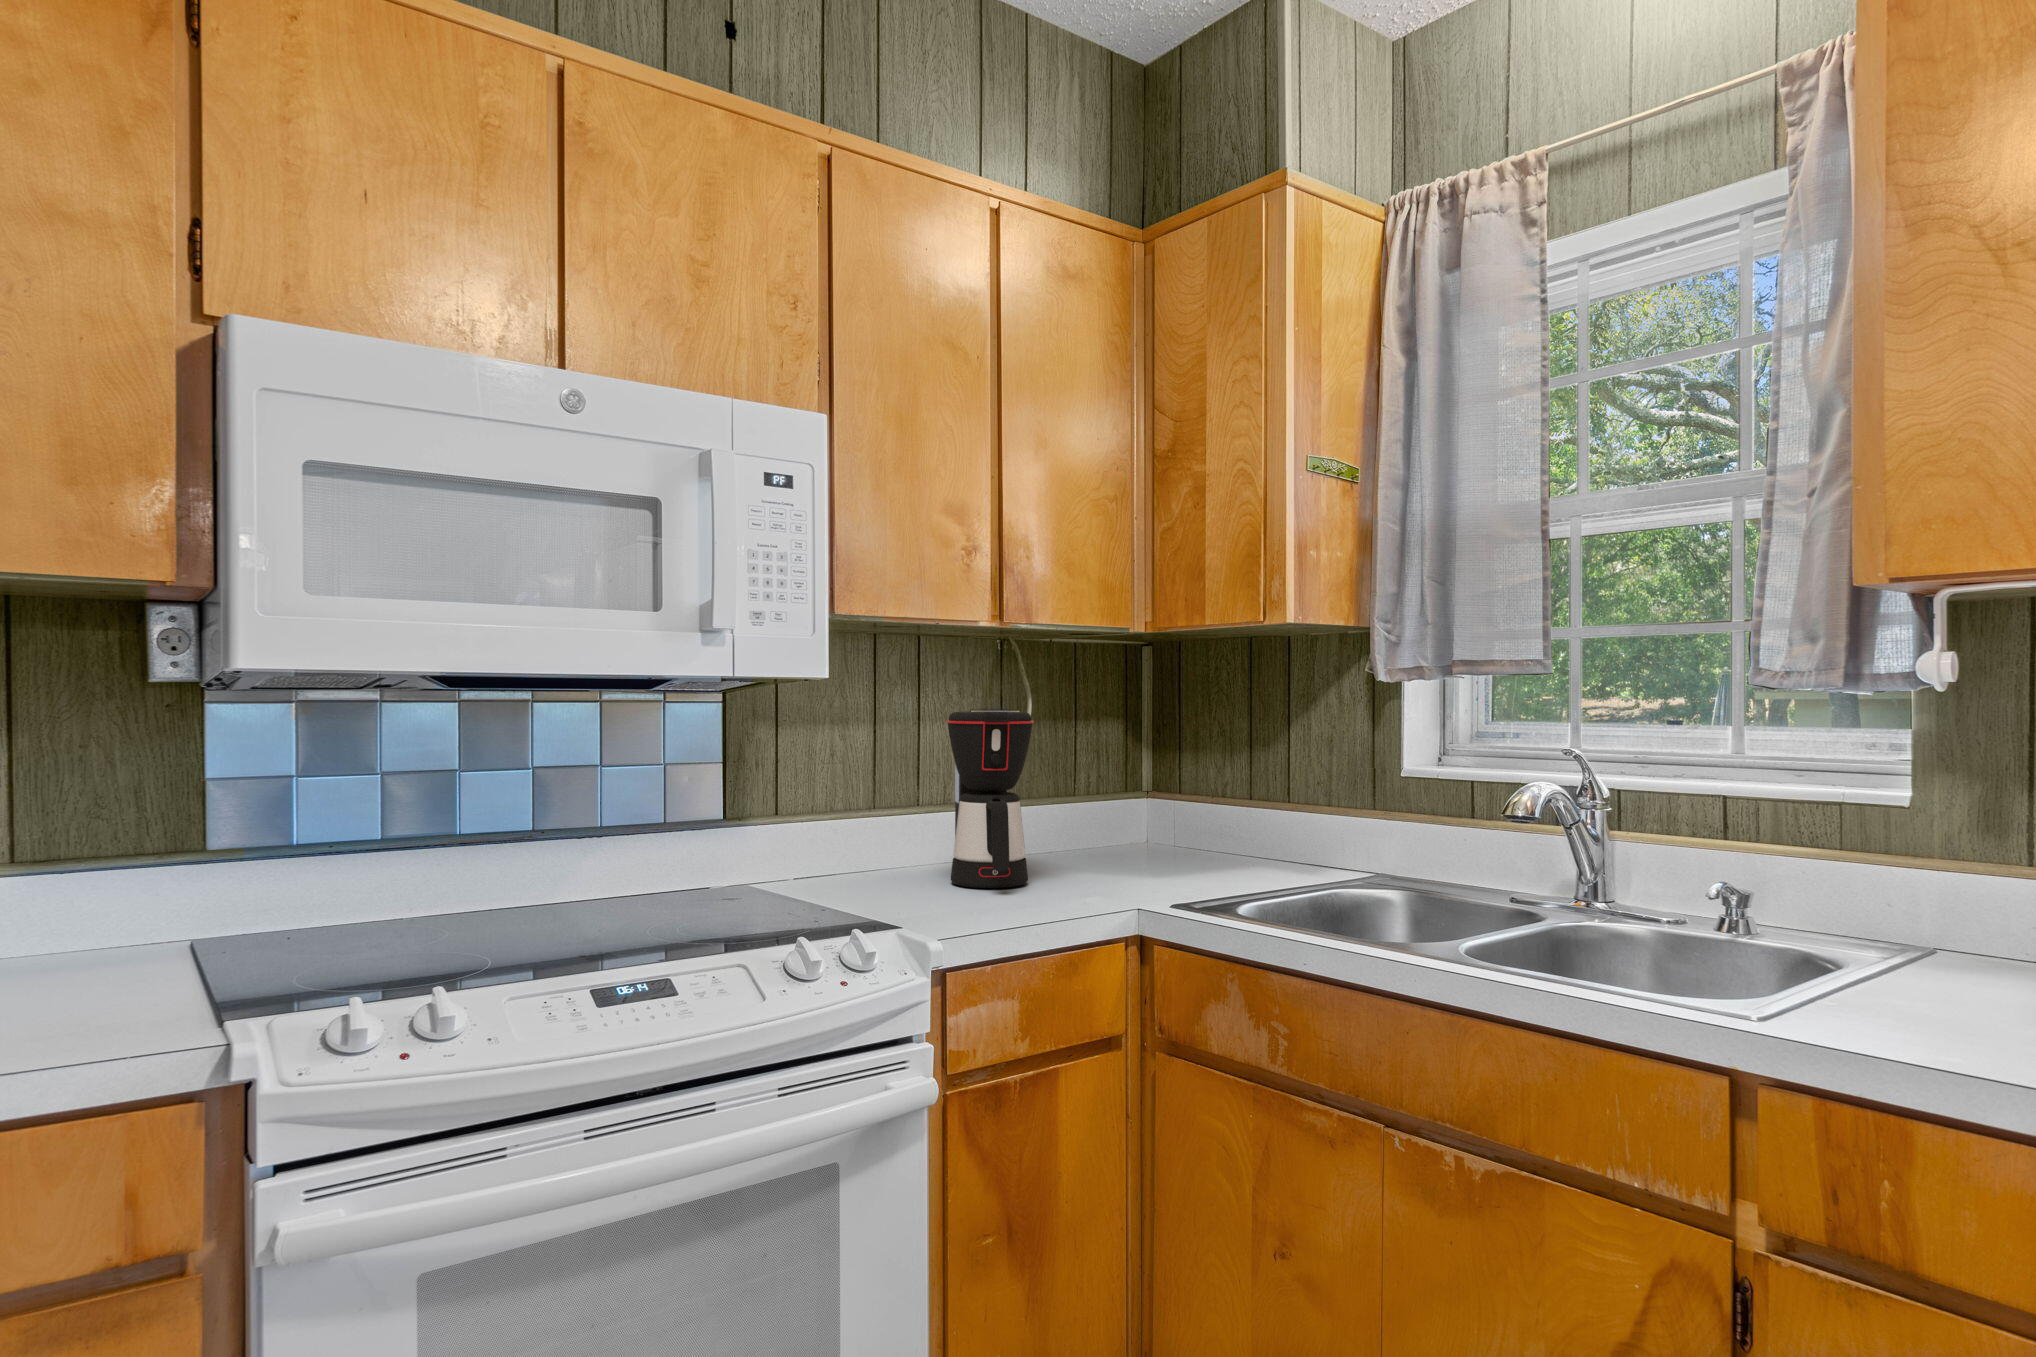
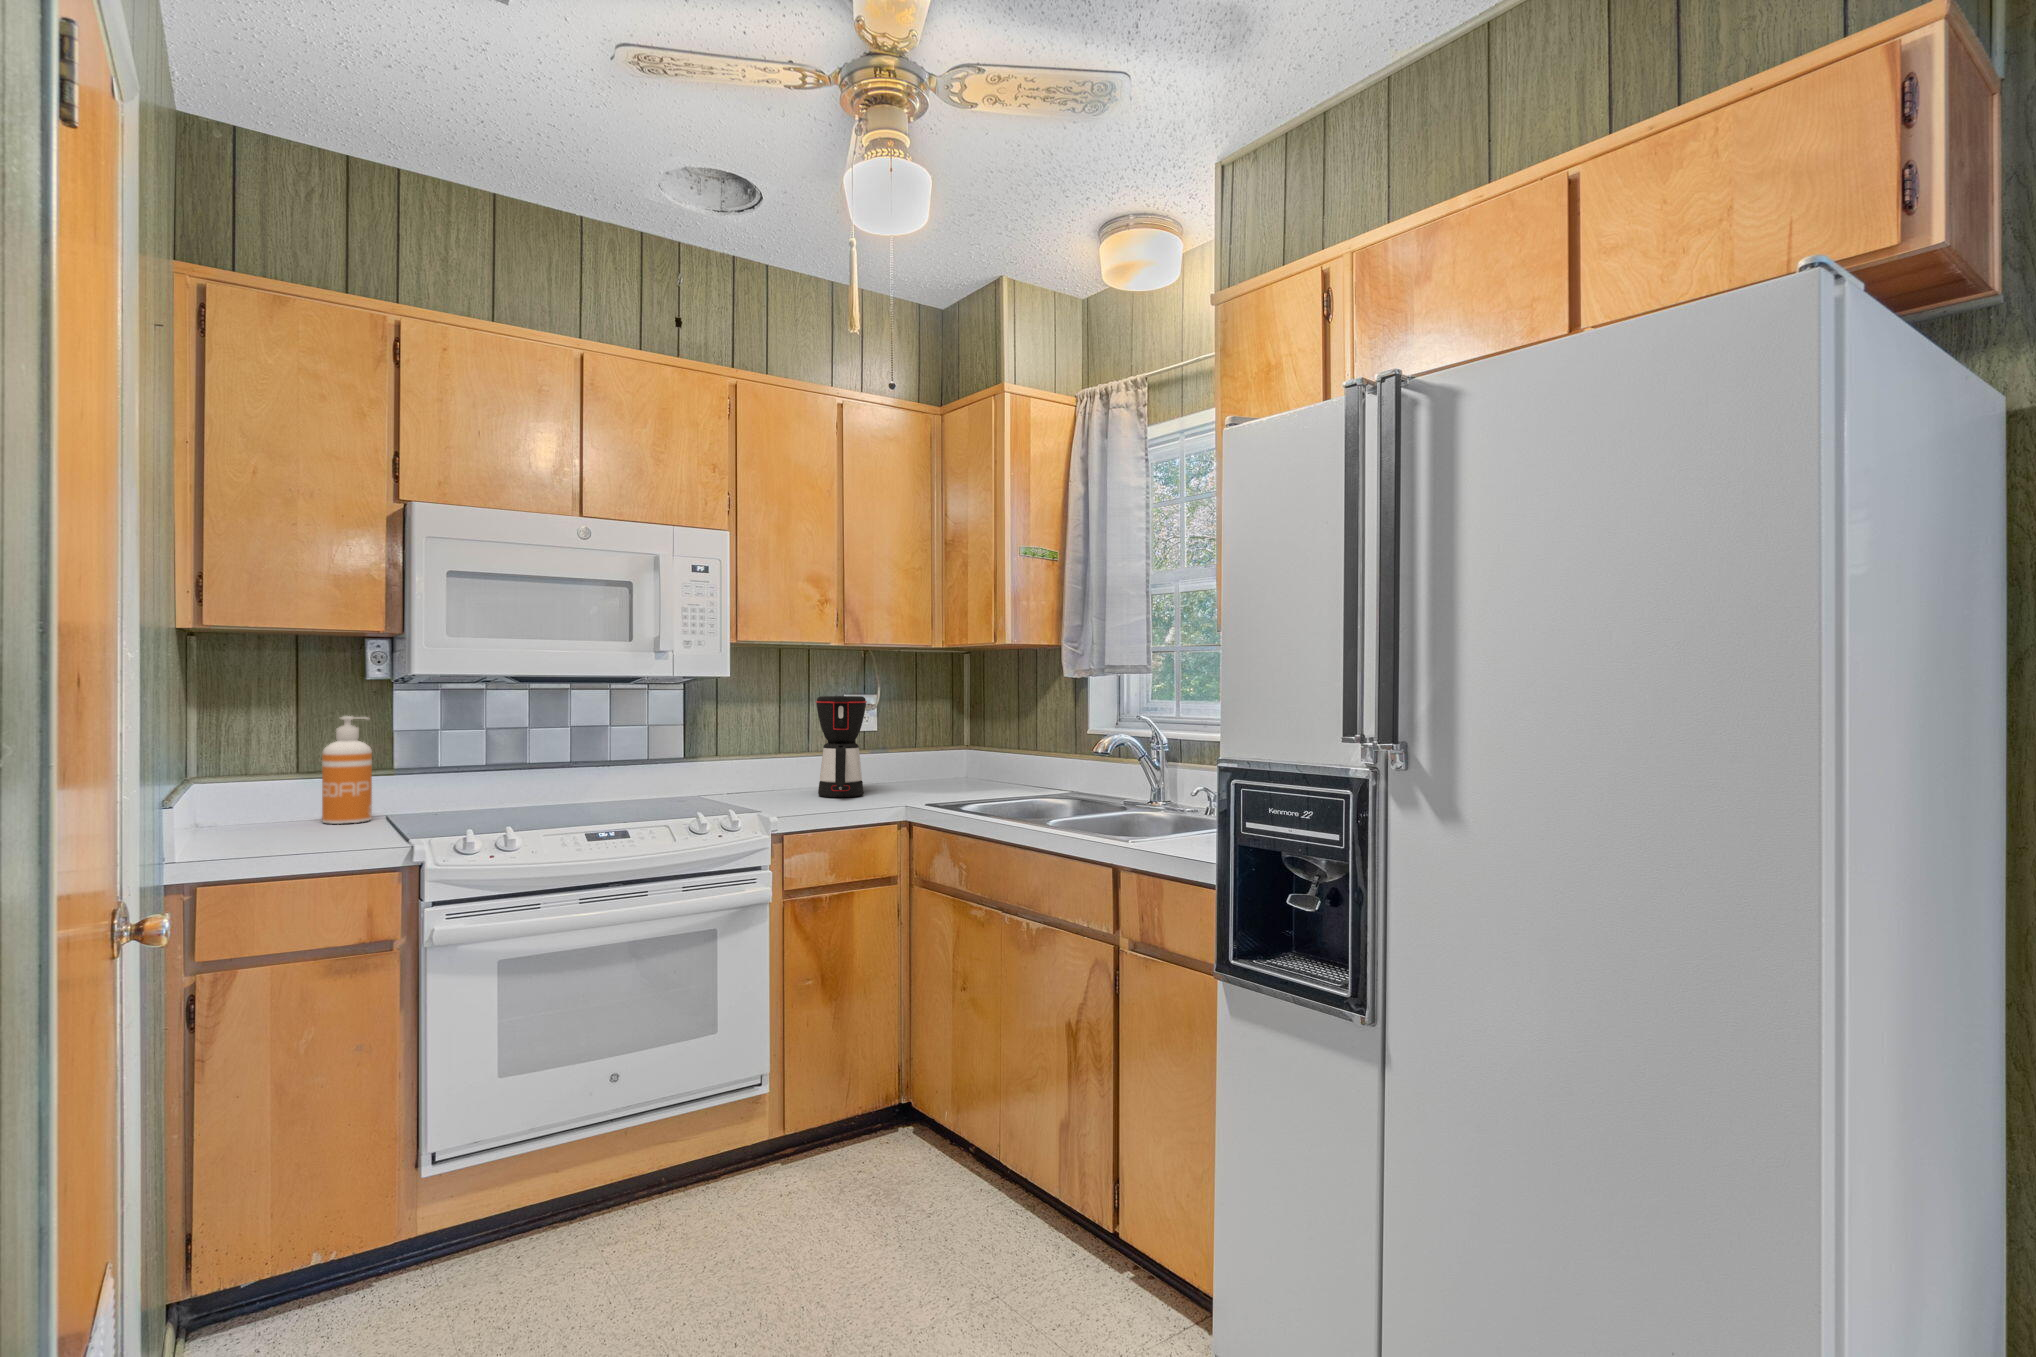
soap dispenser: none [54,754,157,970] -> present [322,716,372,824]

